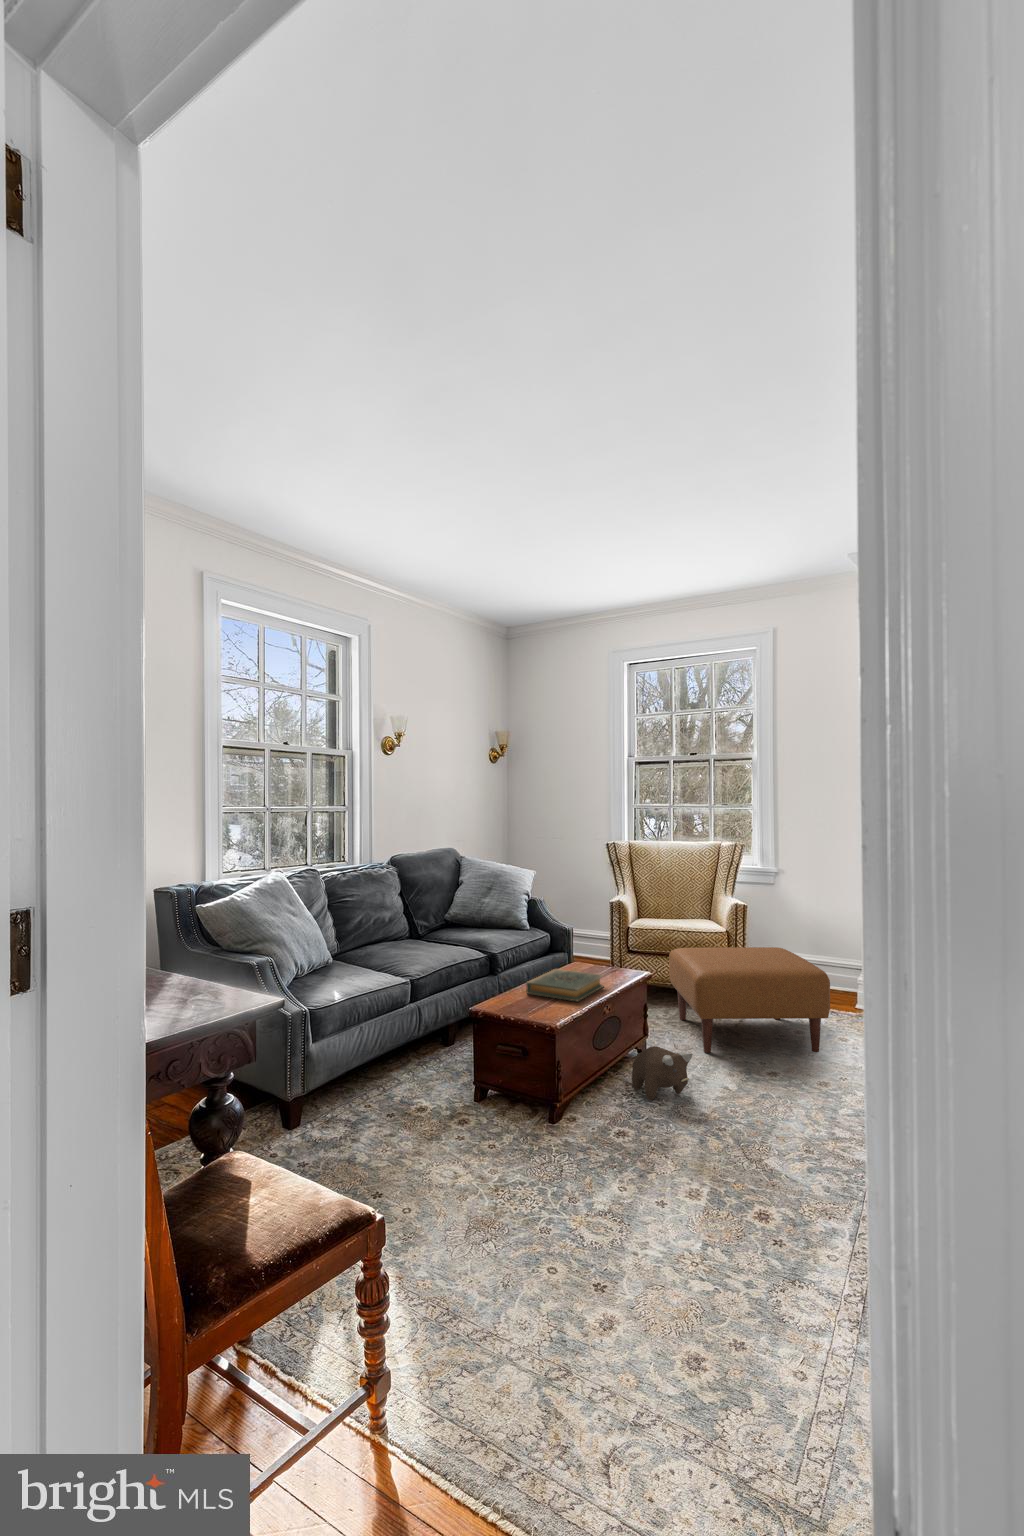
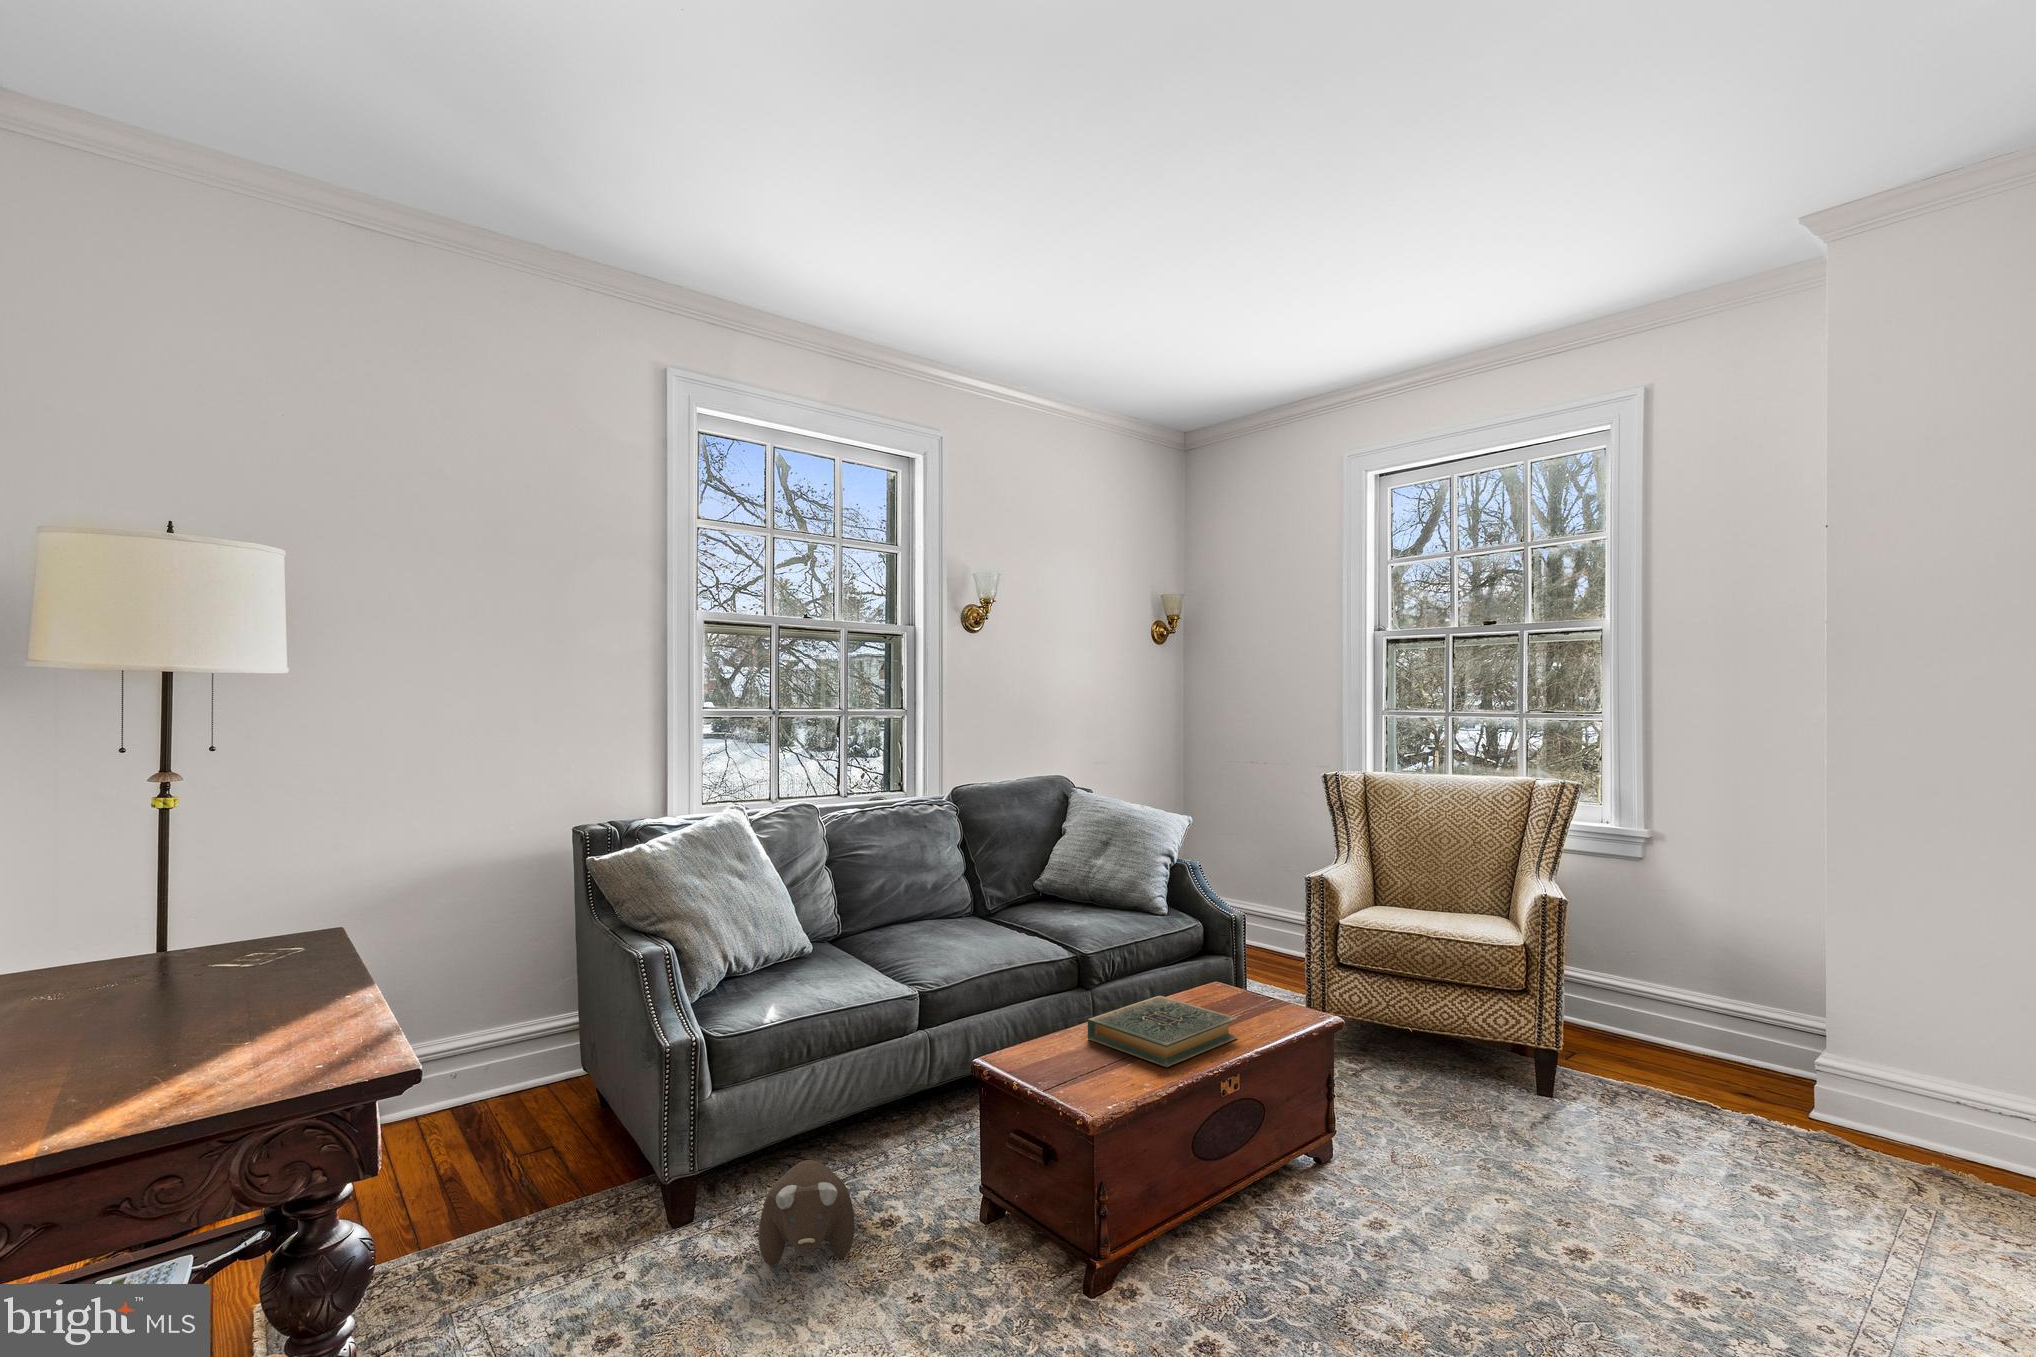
ottoman: present [669,947,830,1053] -> none [1406,970,1725,1211]
plush toy: present [632,1046,692,1101] -> present [759,1160,855,1266]

